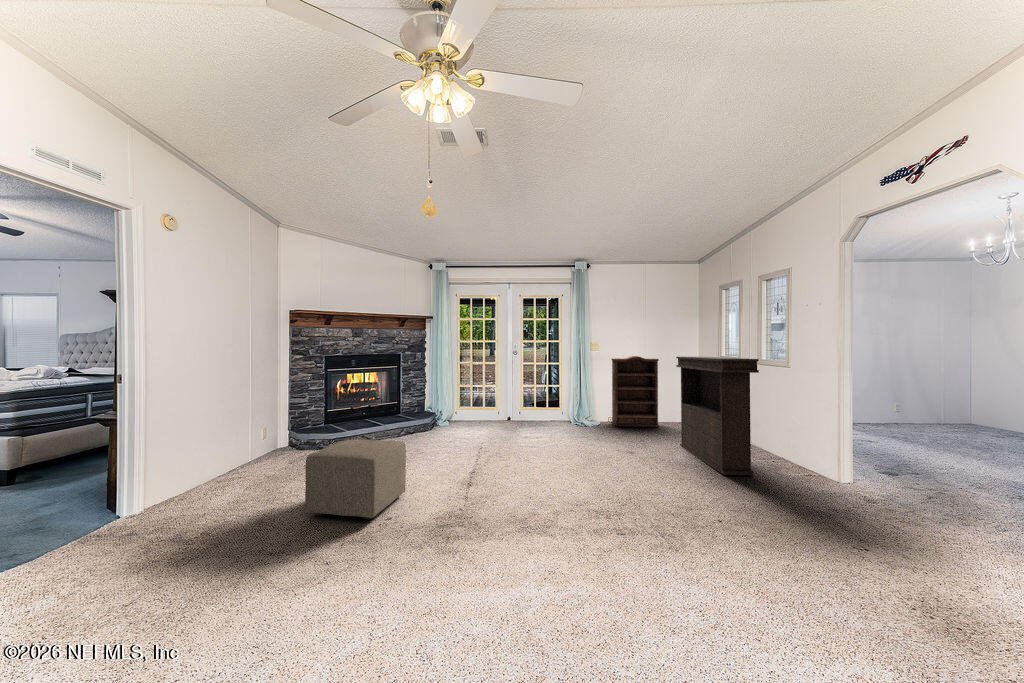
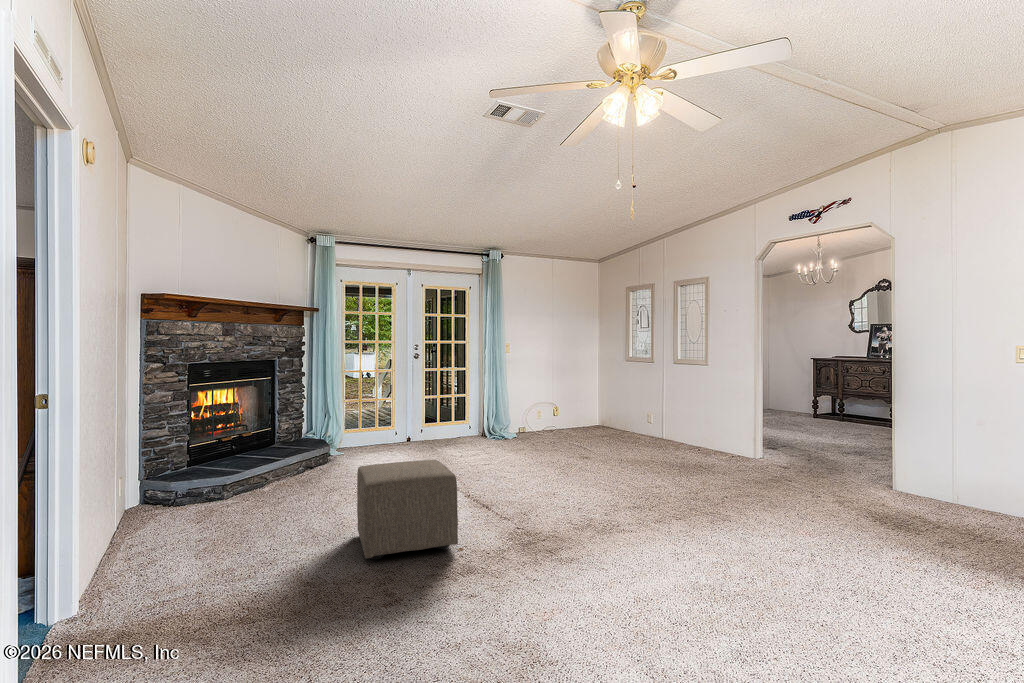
bookshelf: present [611,356,659,427] -> none [522,358,572,436]
console table: present [676,357,759,475] -> none [608,355,701,461]

